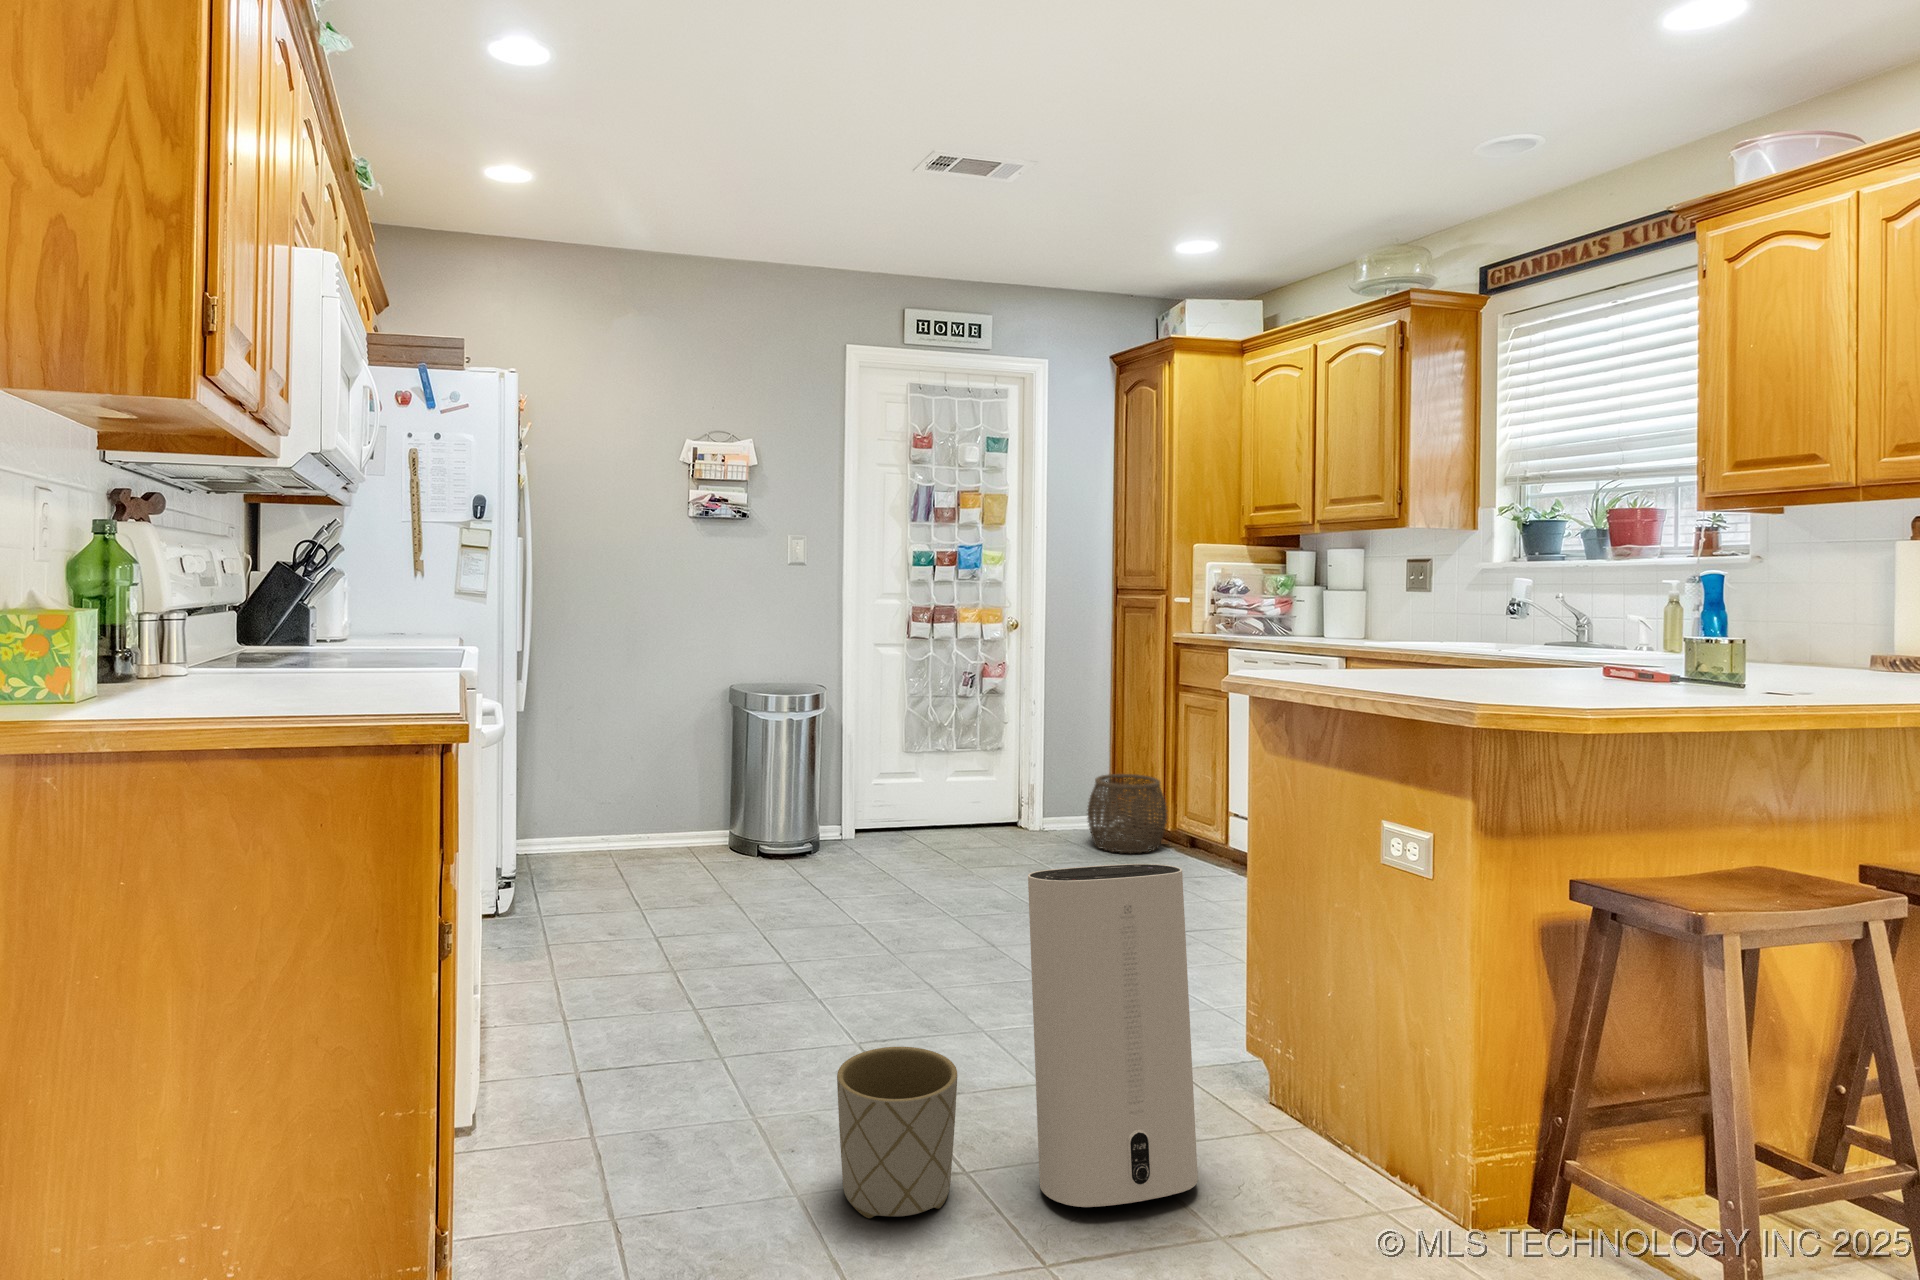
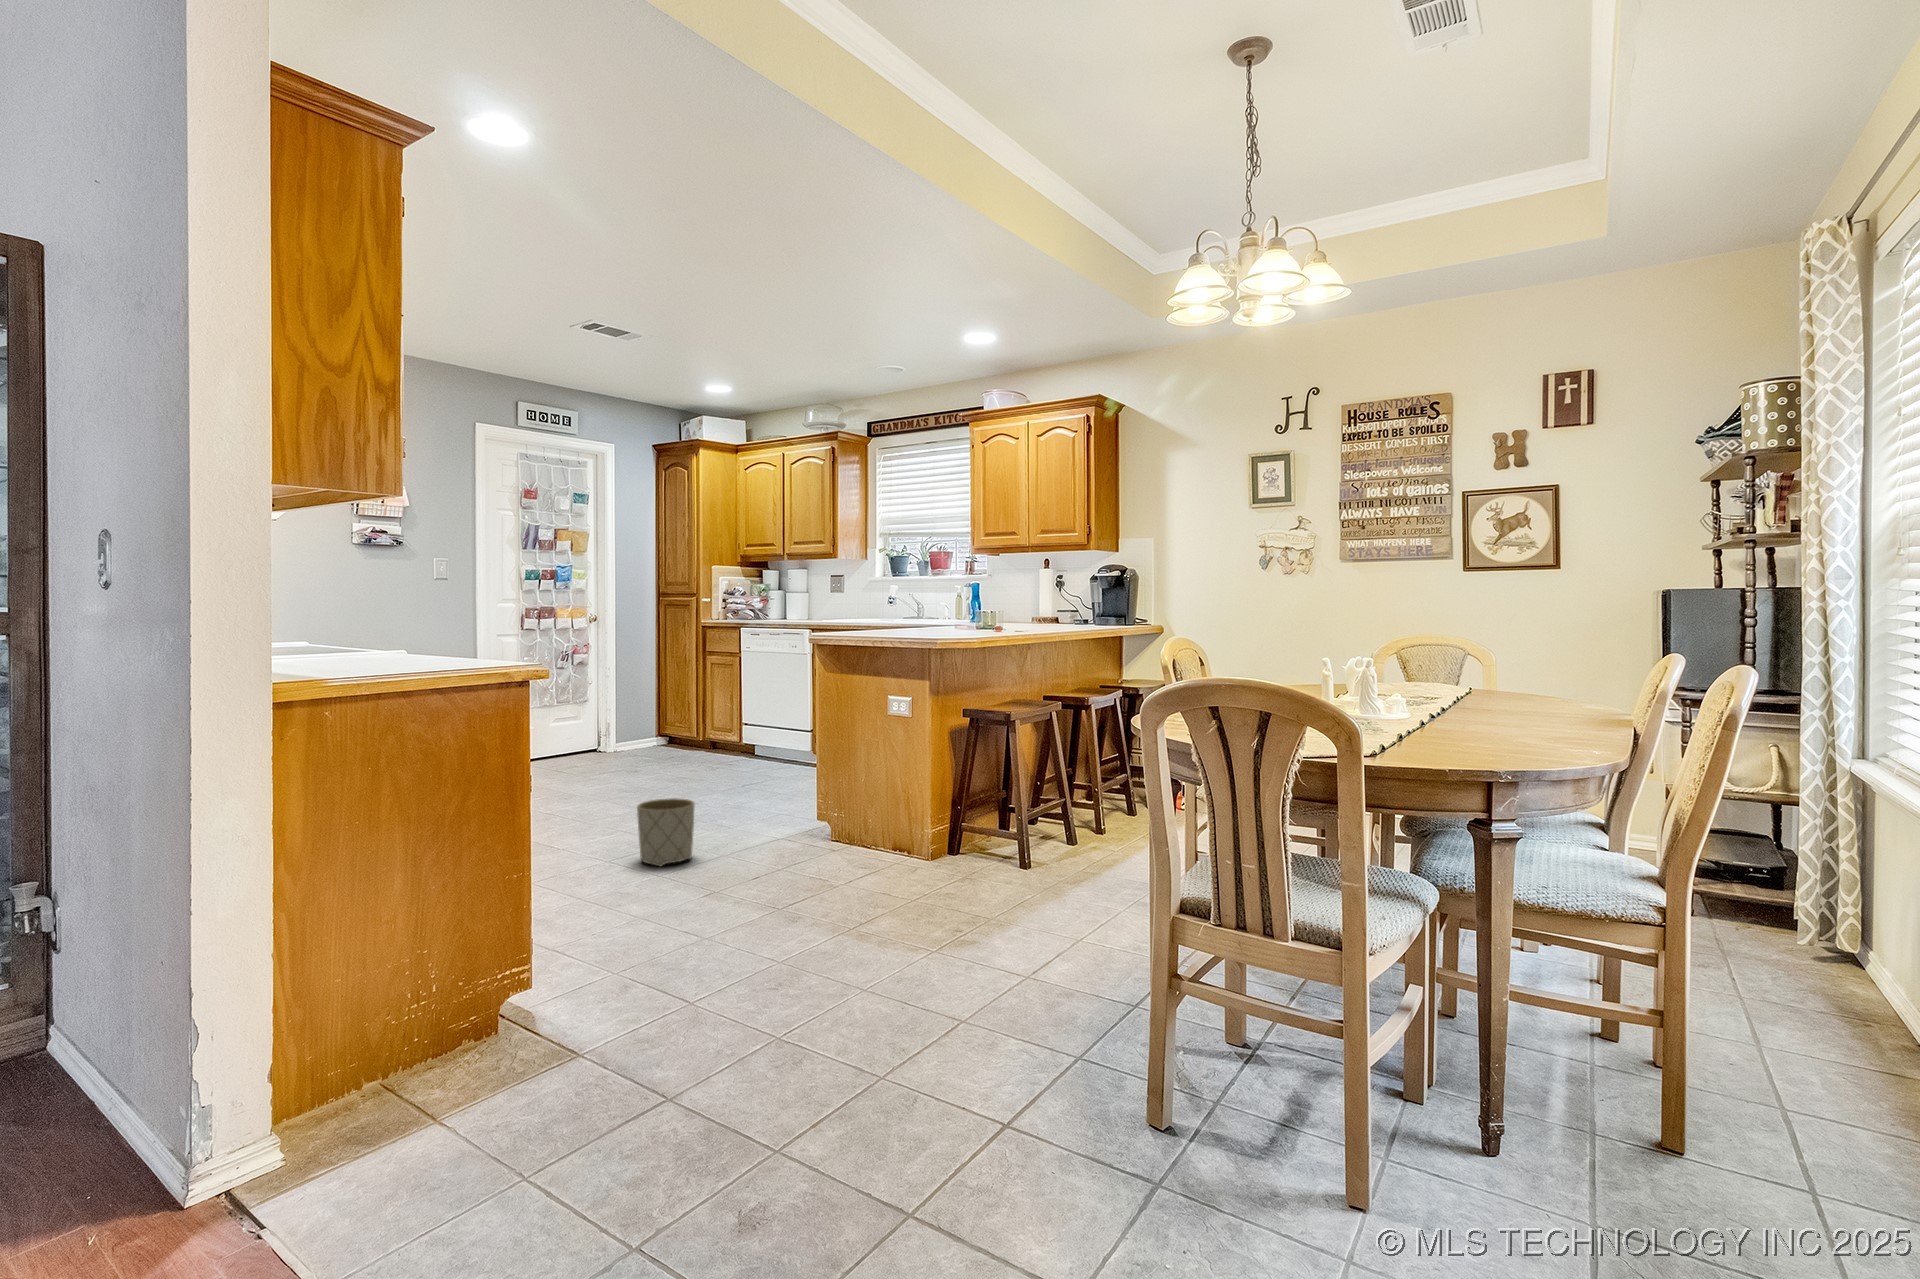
woven basket: present [1087,774,1167,853] -> none [651,710,704,757]
air purifier: present [1028,864,1198,1207] -> none [716,706,795,849]

